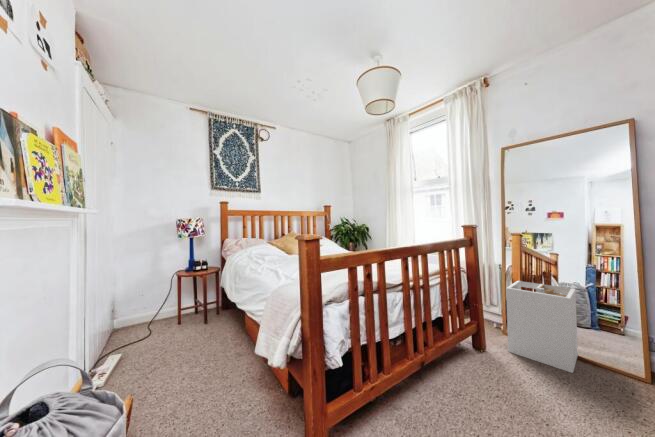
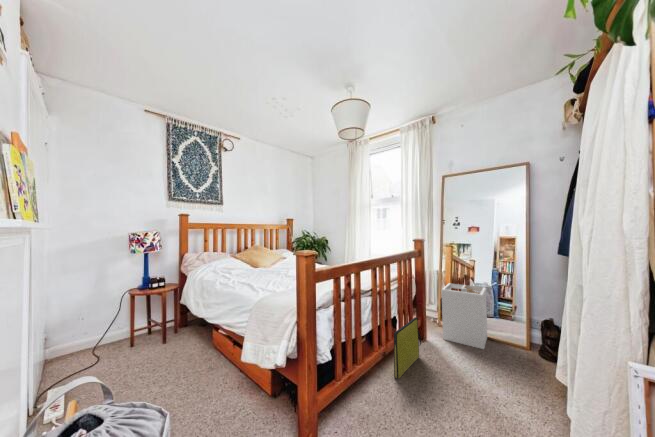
bag: none [434,321,475,399] -> present [394,317,421,379]

